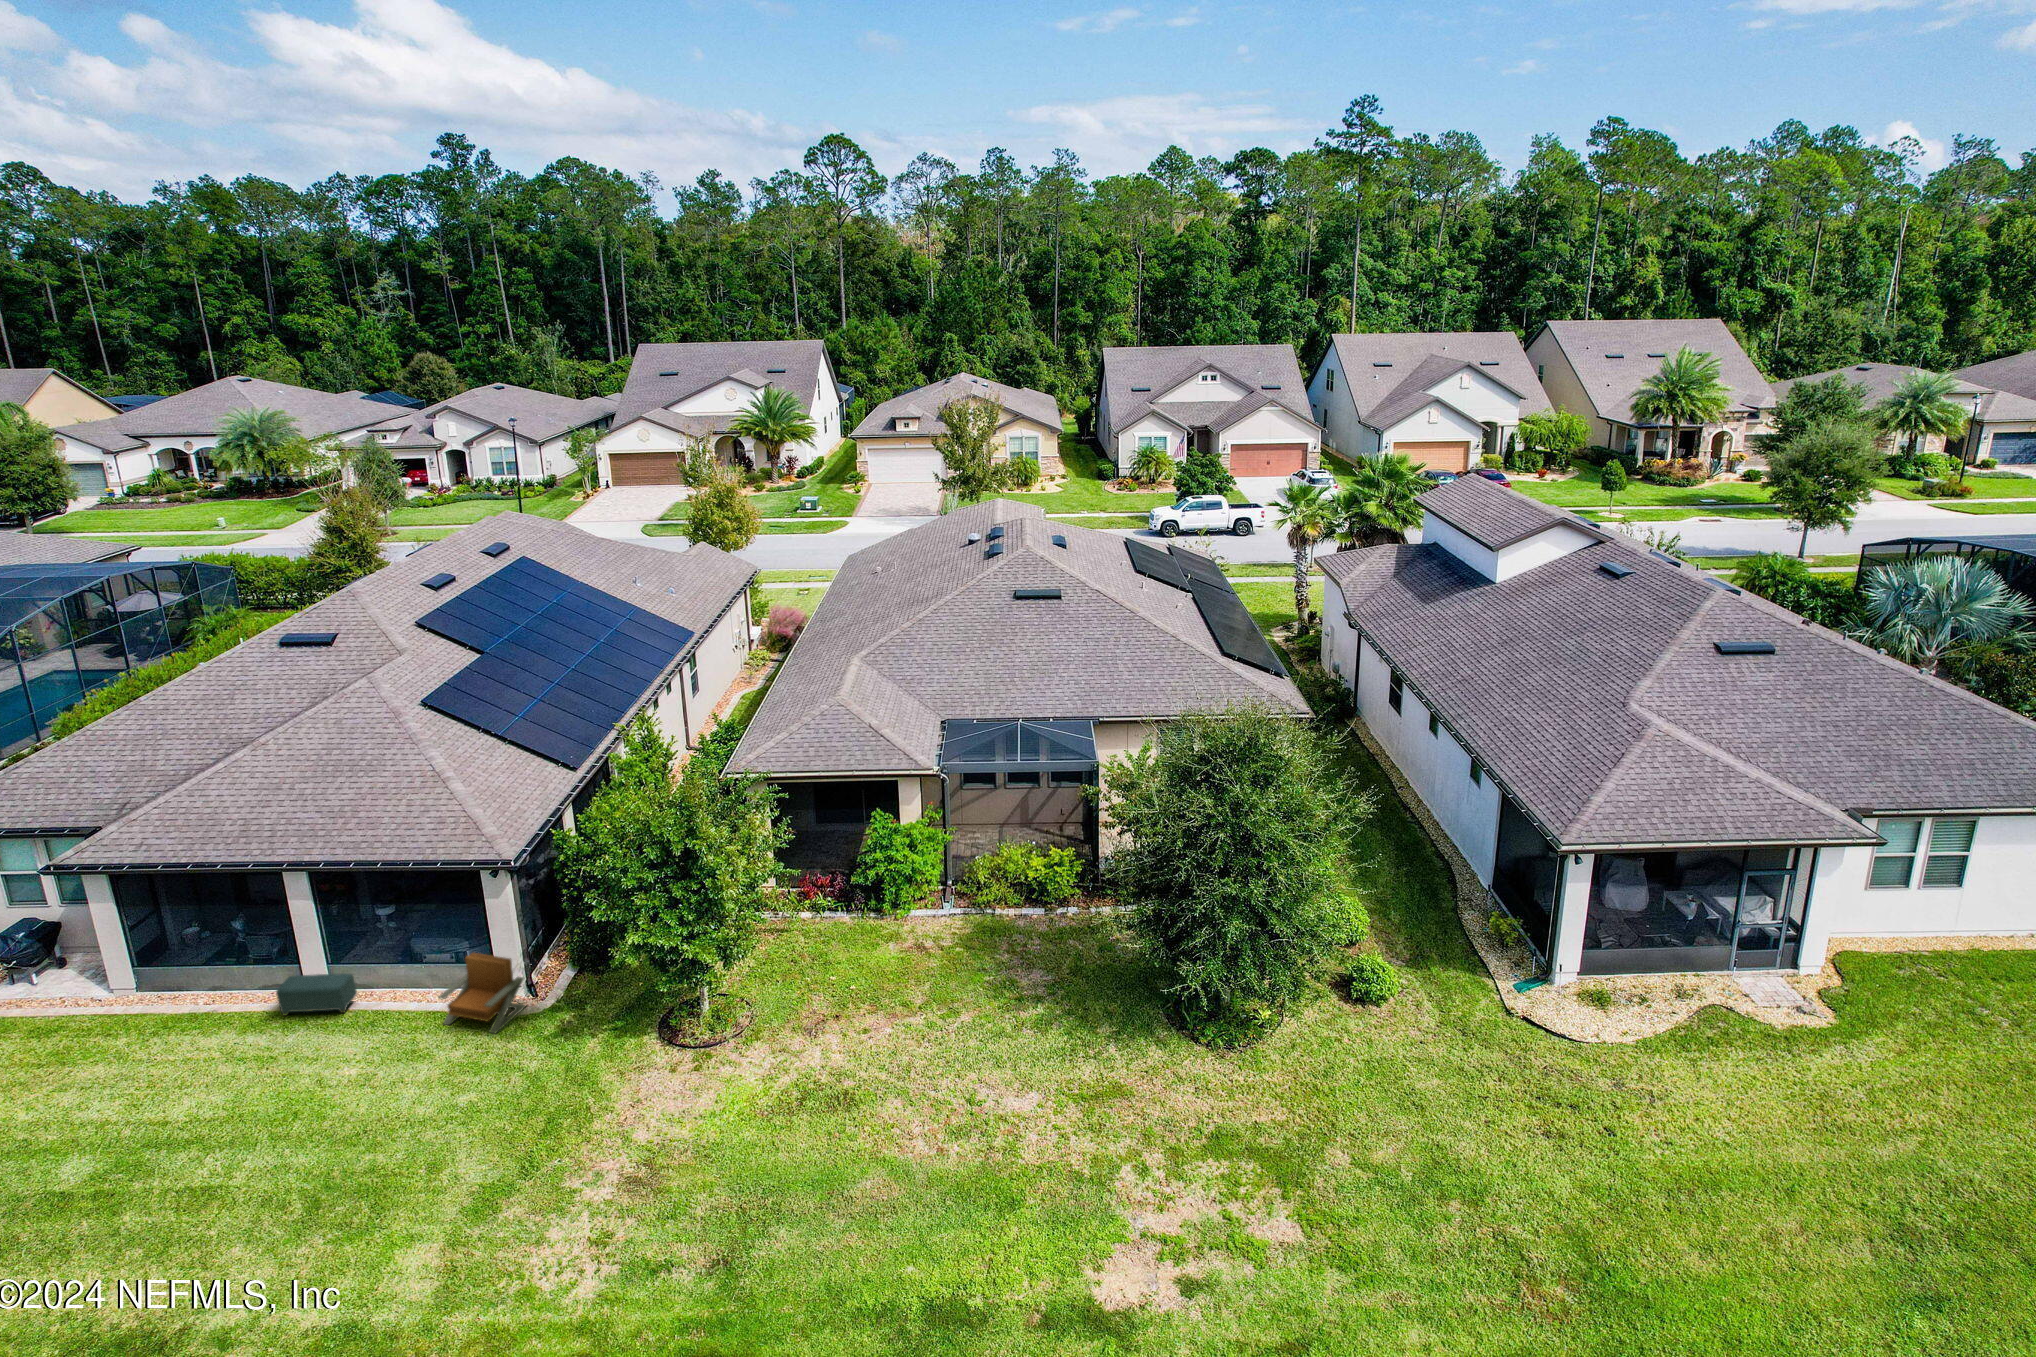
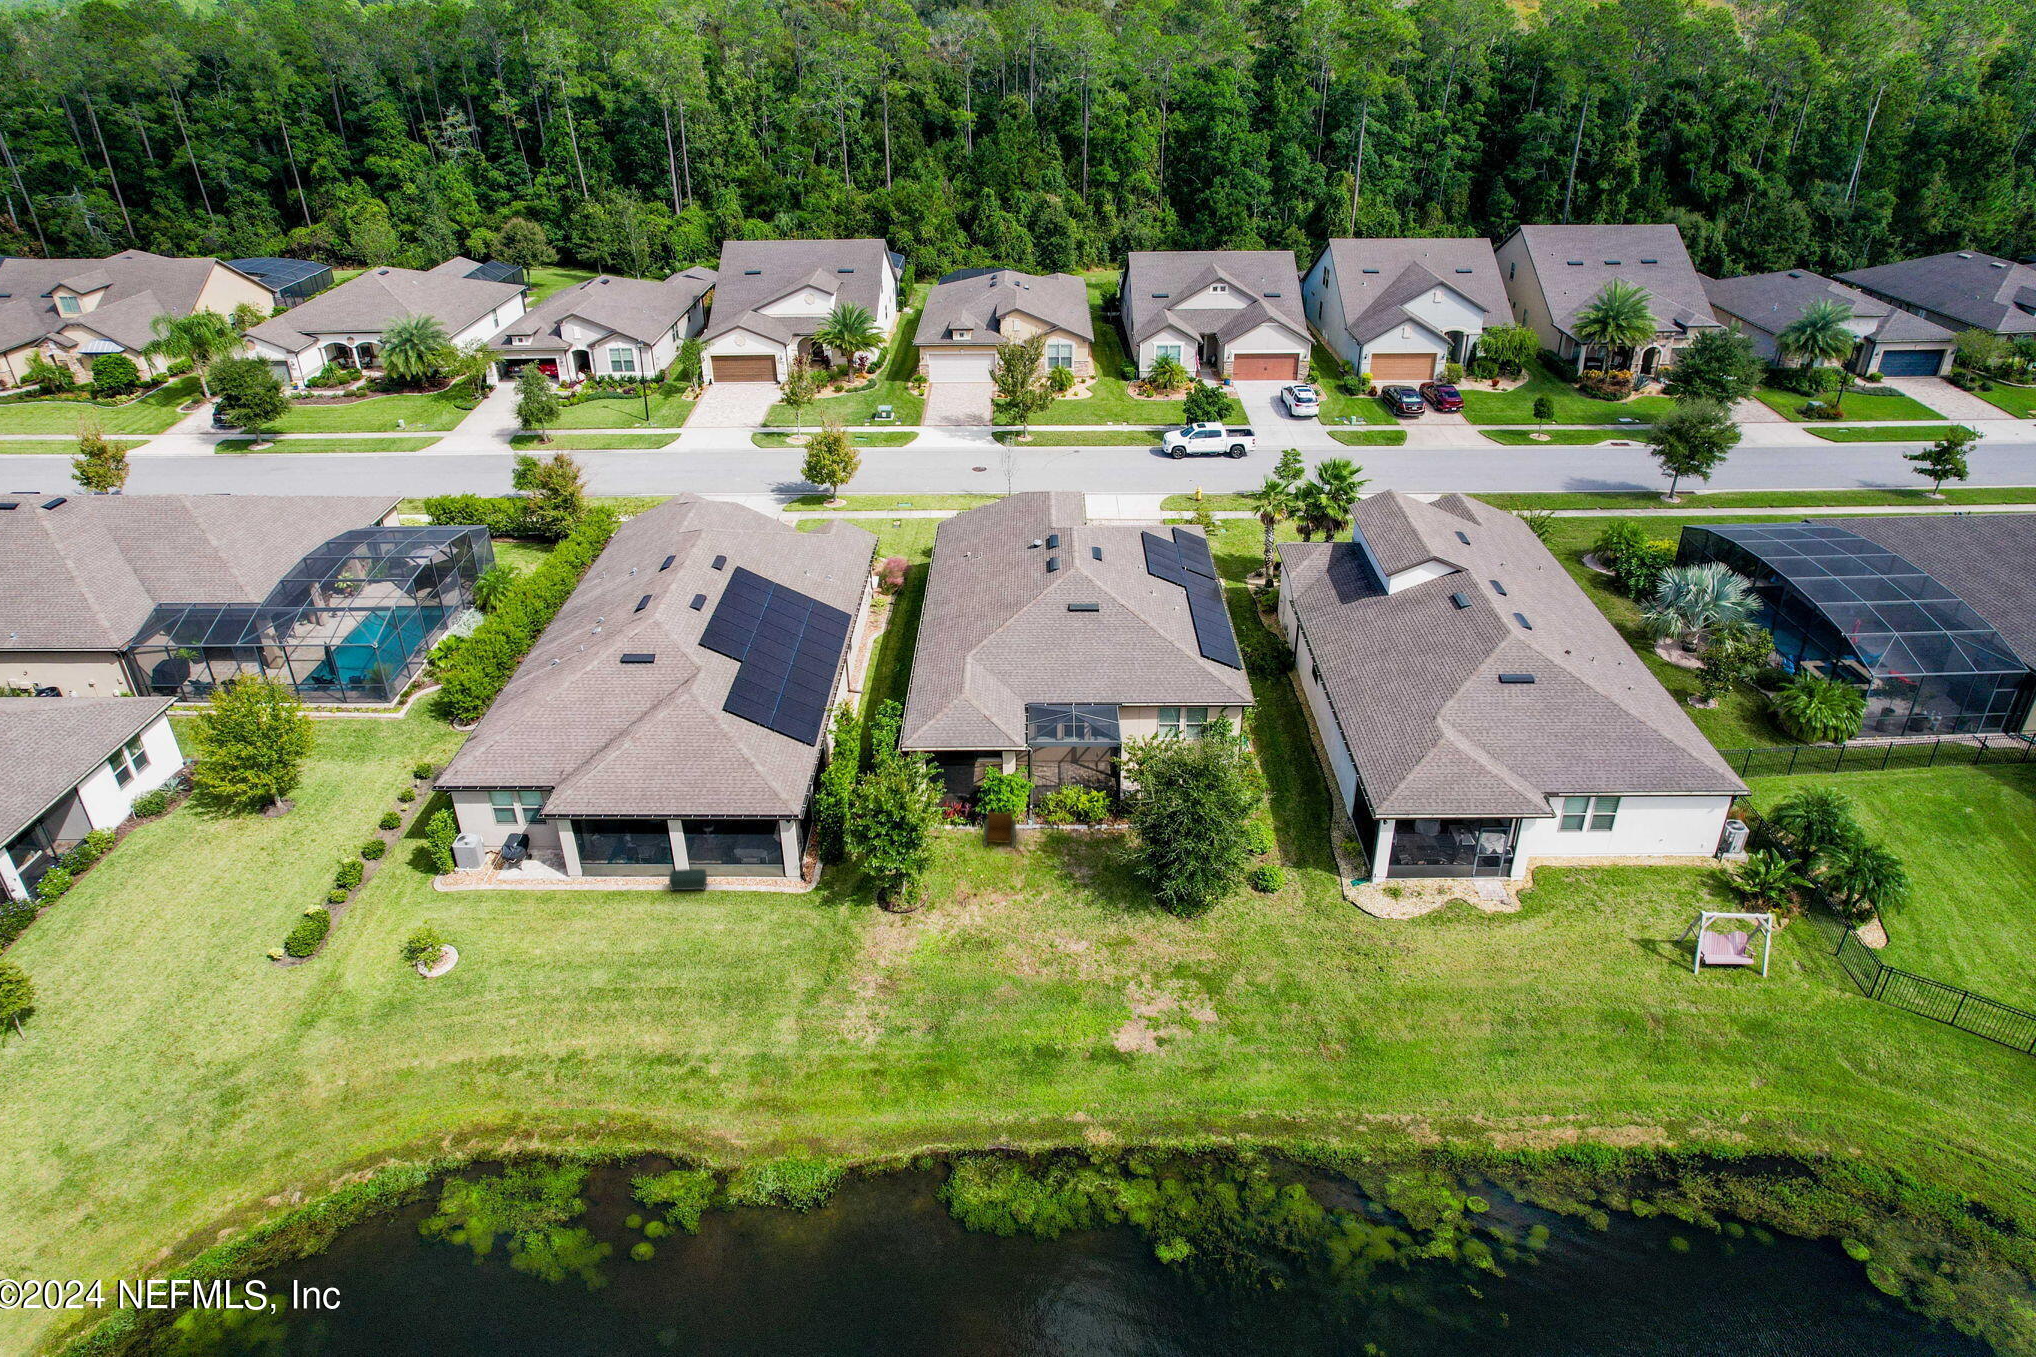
lounge chair: present [439,953,526,1033] -> present [983,812,1017,848]

